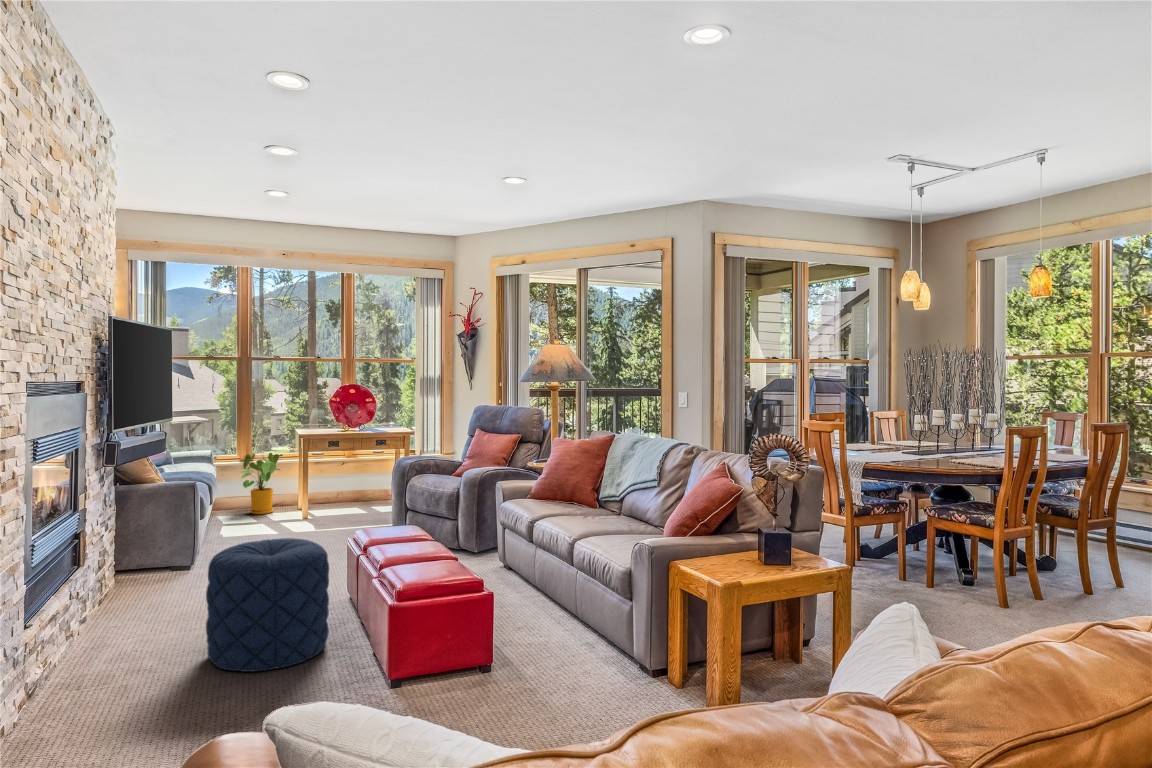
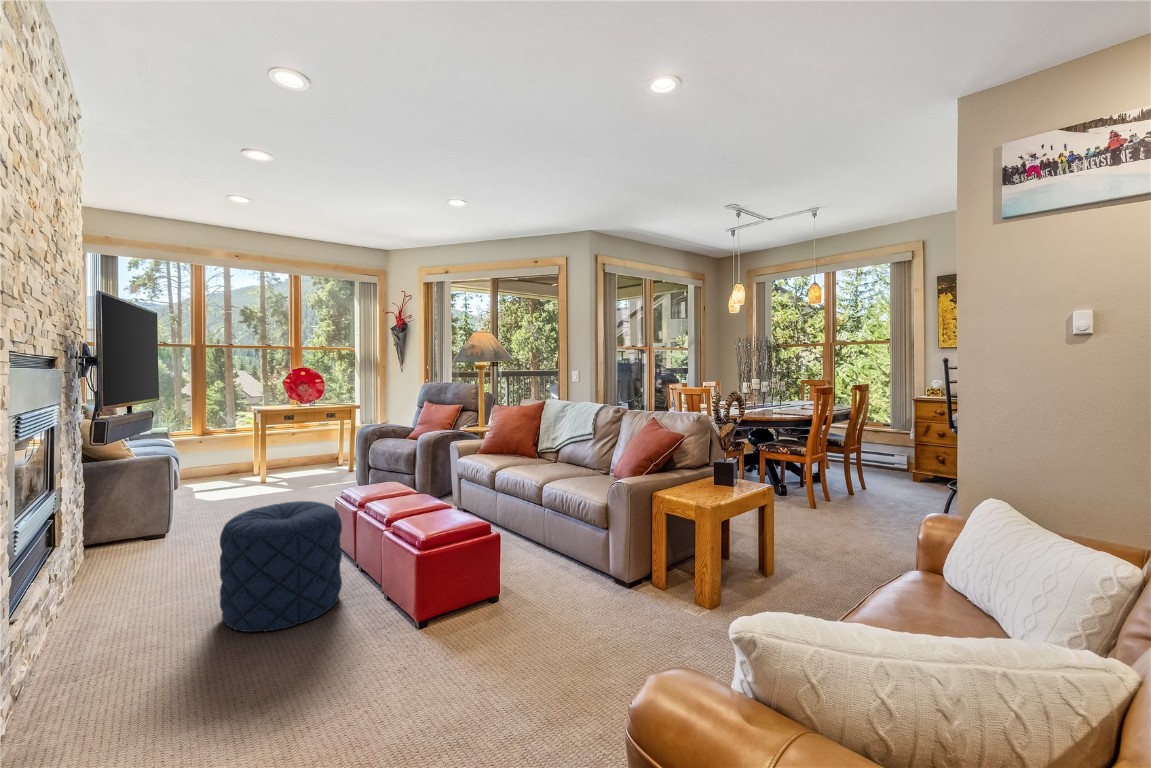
house plant: present [240,453,280,514] -> none [198,427,241,480]

